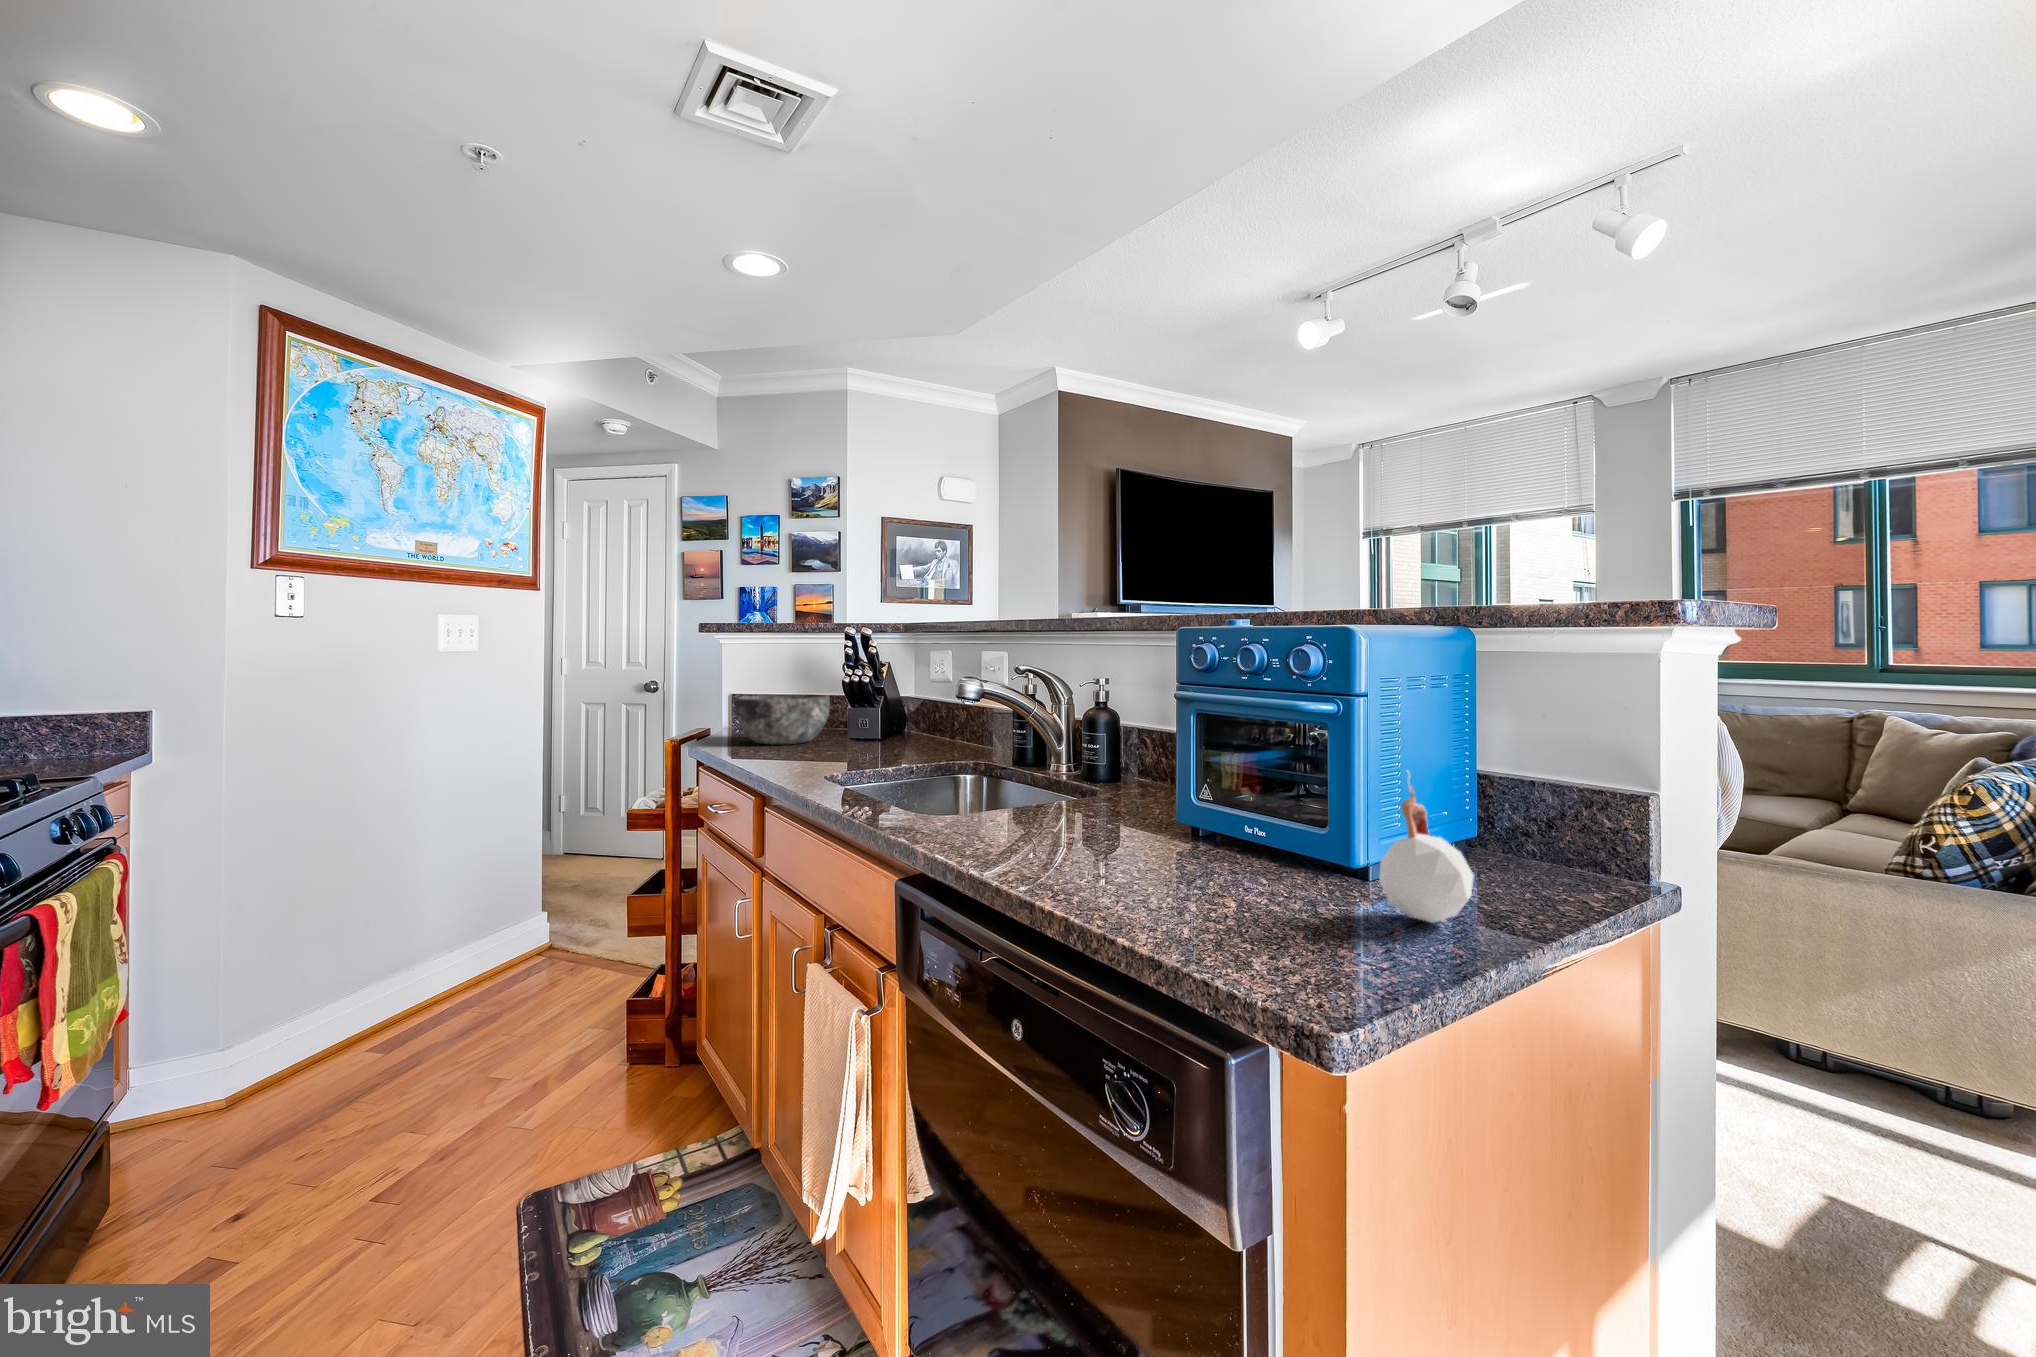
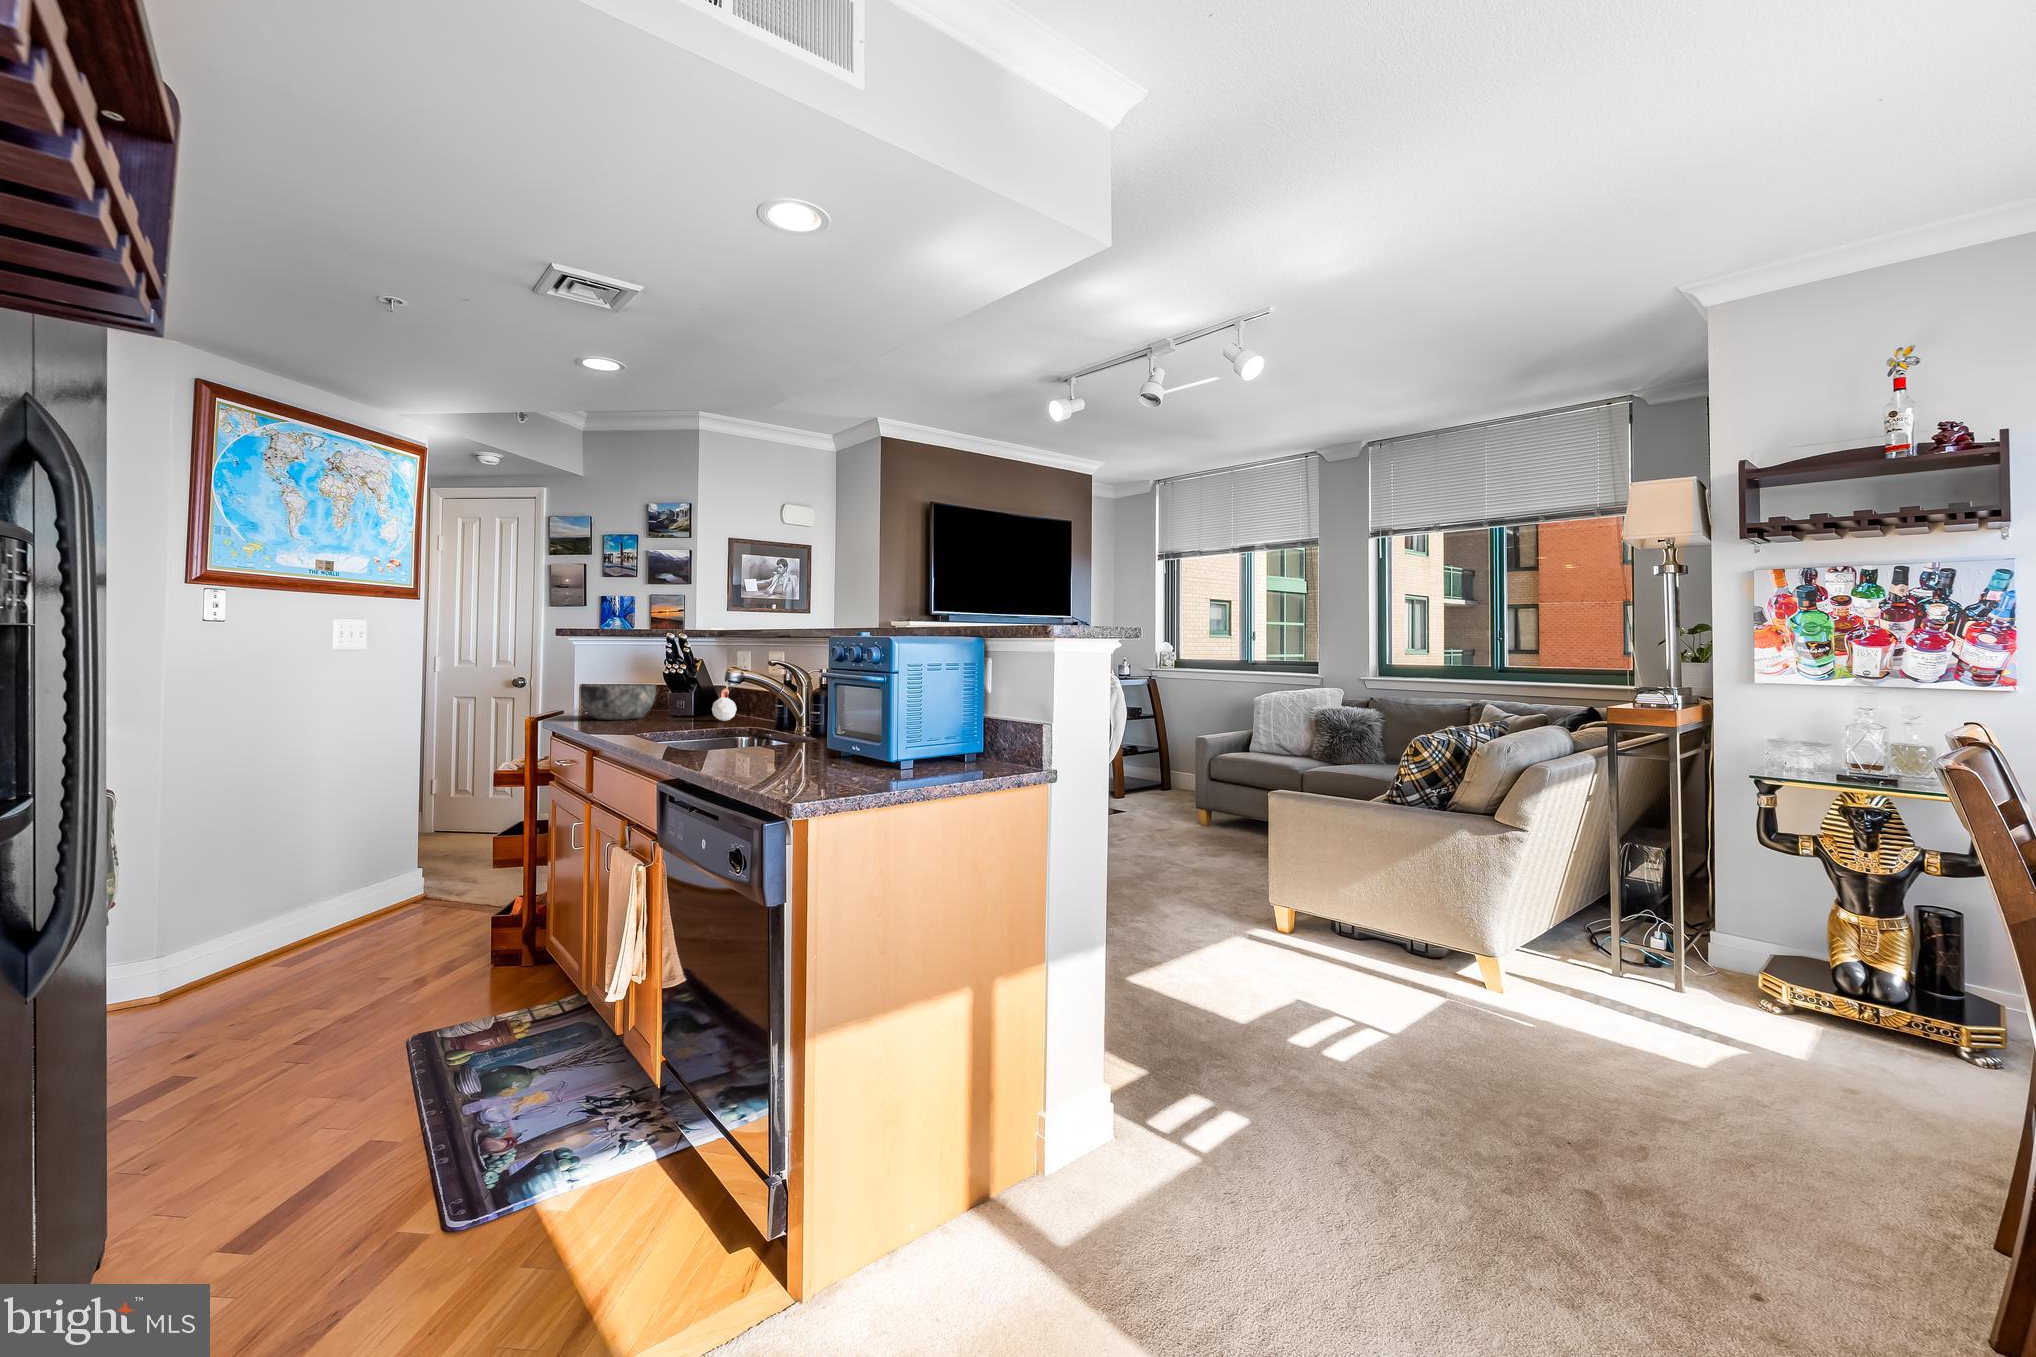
candle: present [1379,772,1474,923] -> present [712,685,737,721]

